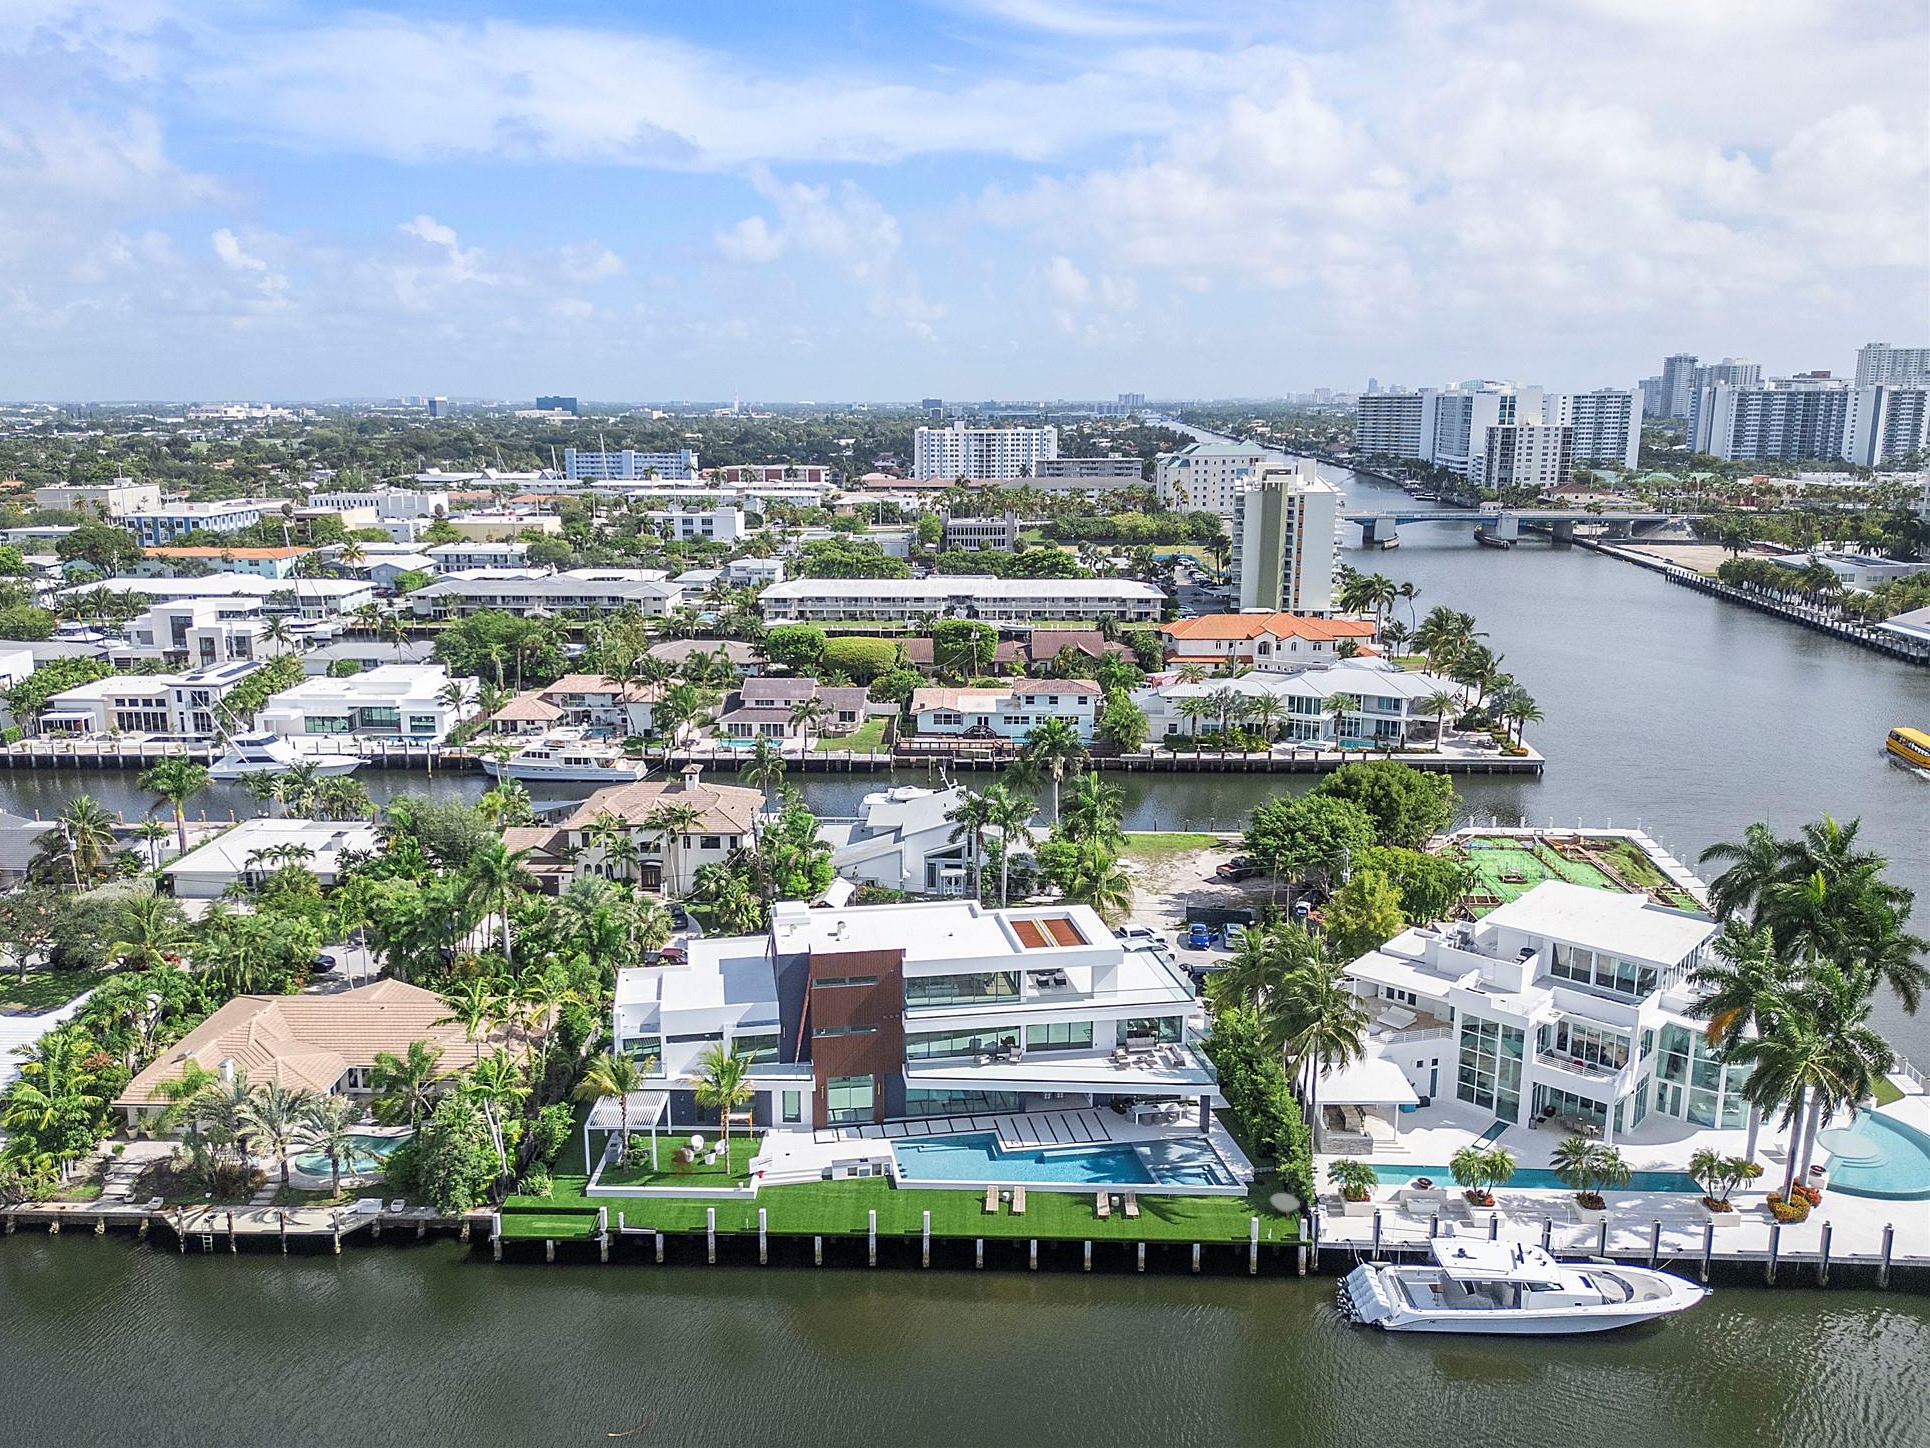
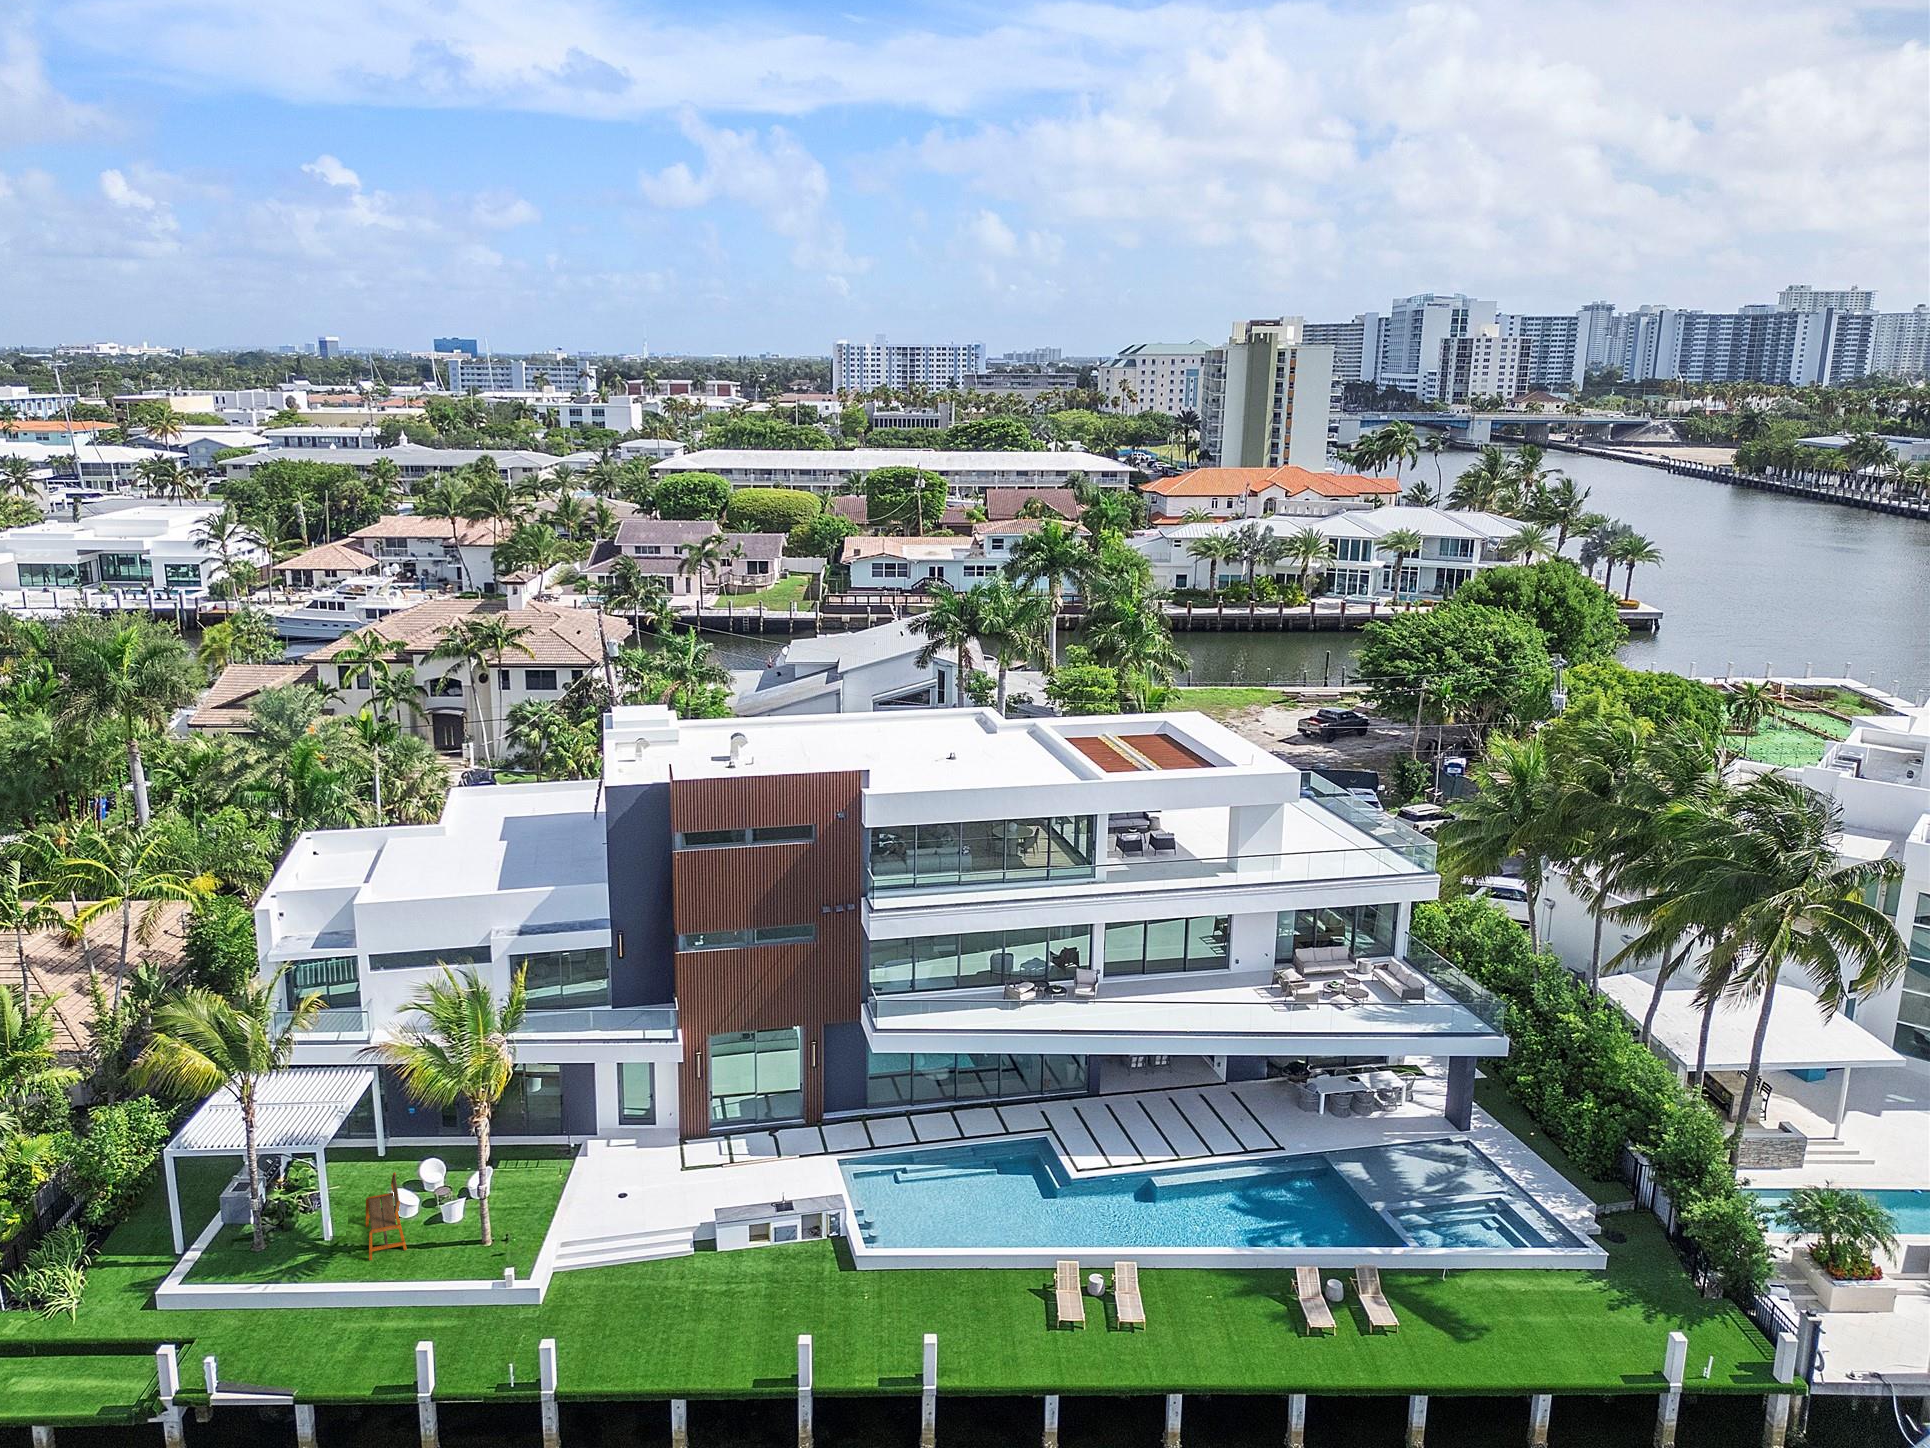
round table: present [1270,1193,1300,1219] -> none [1672,1263,1744,1324]

